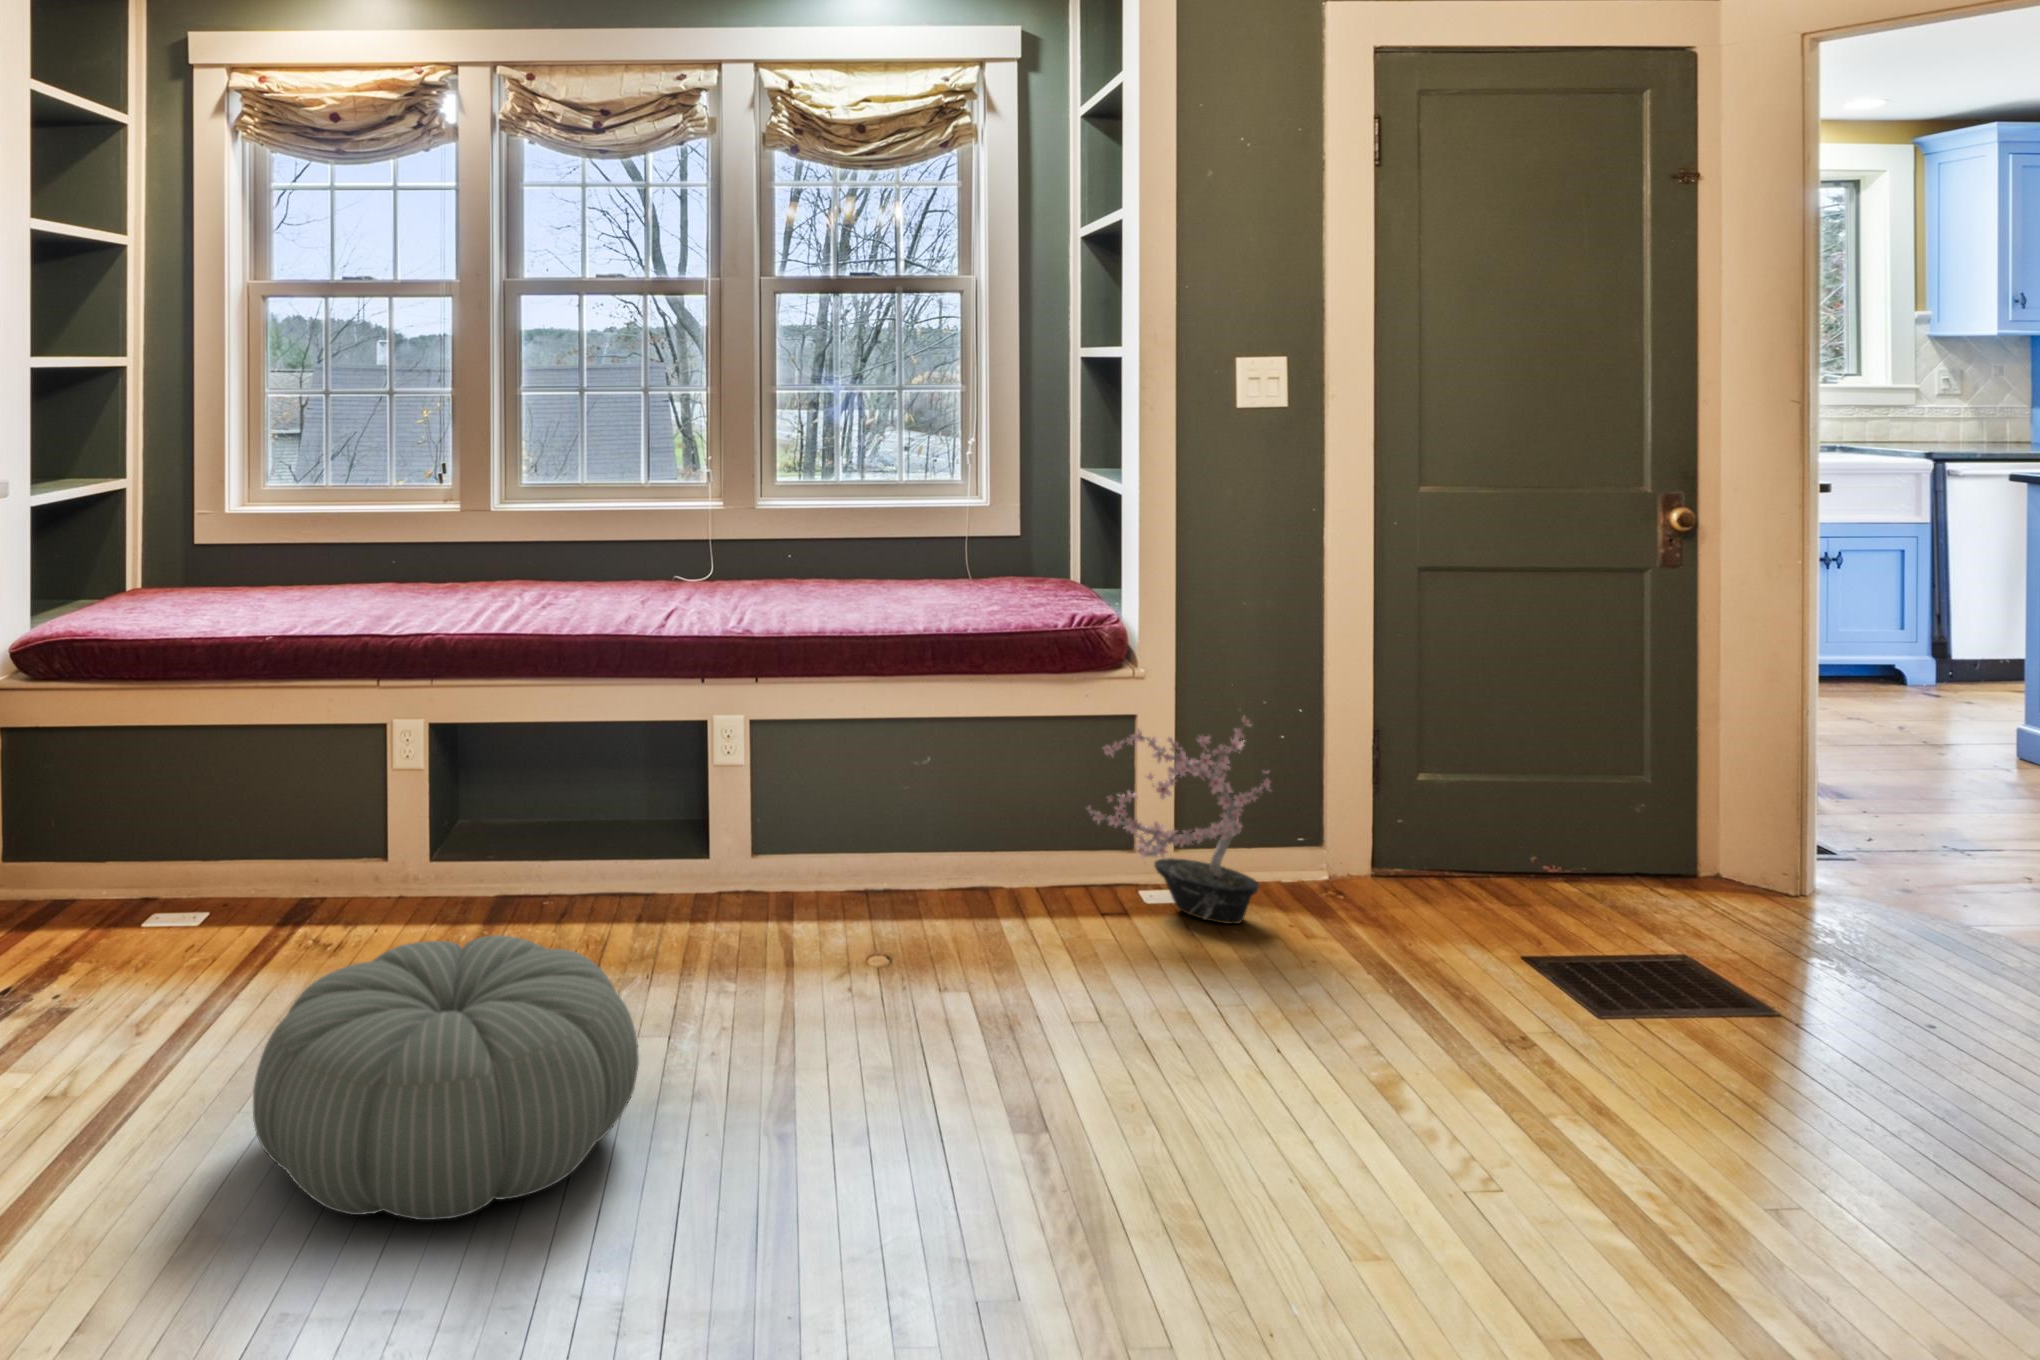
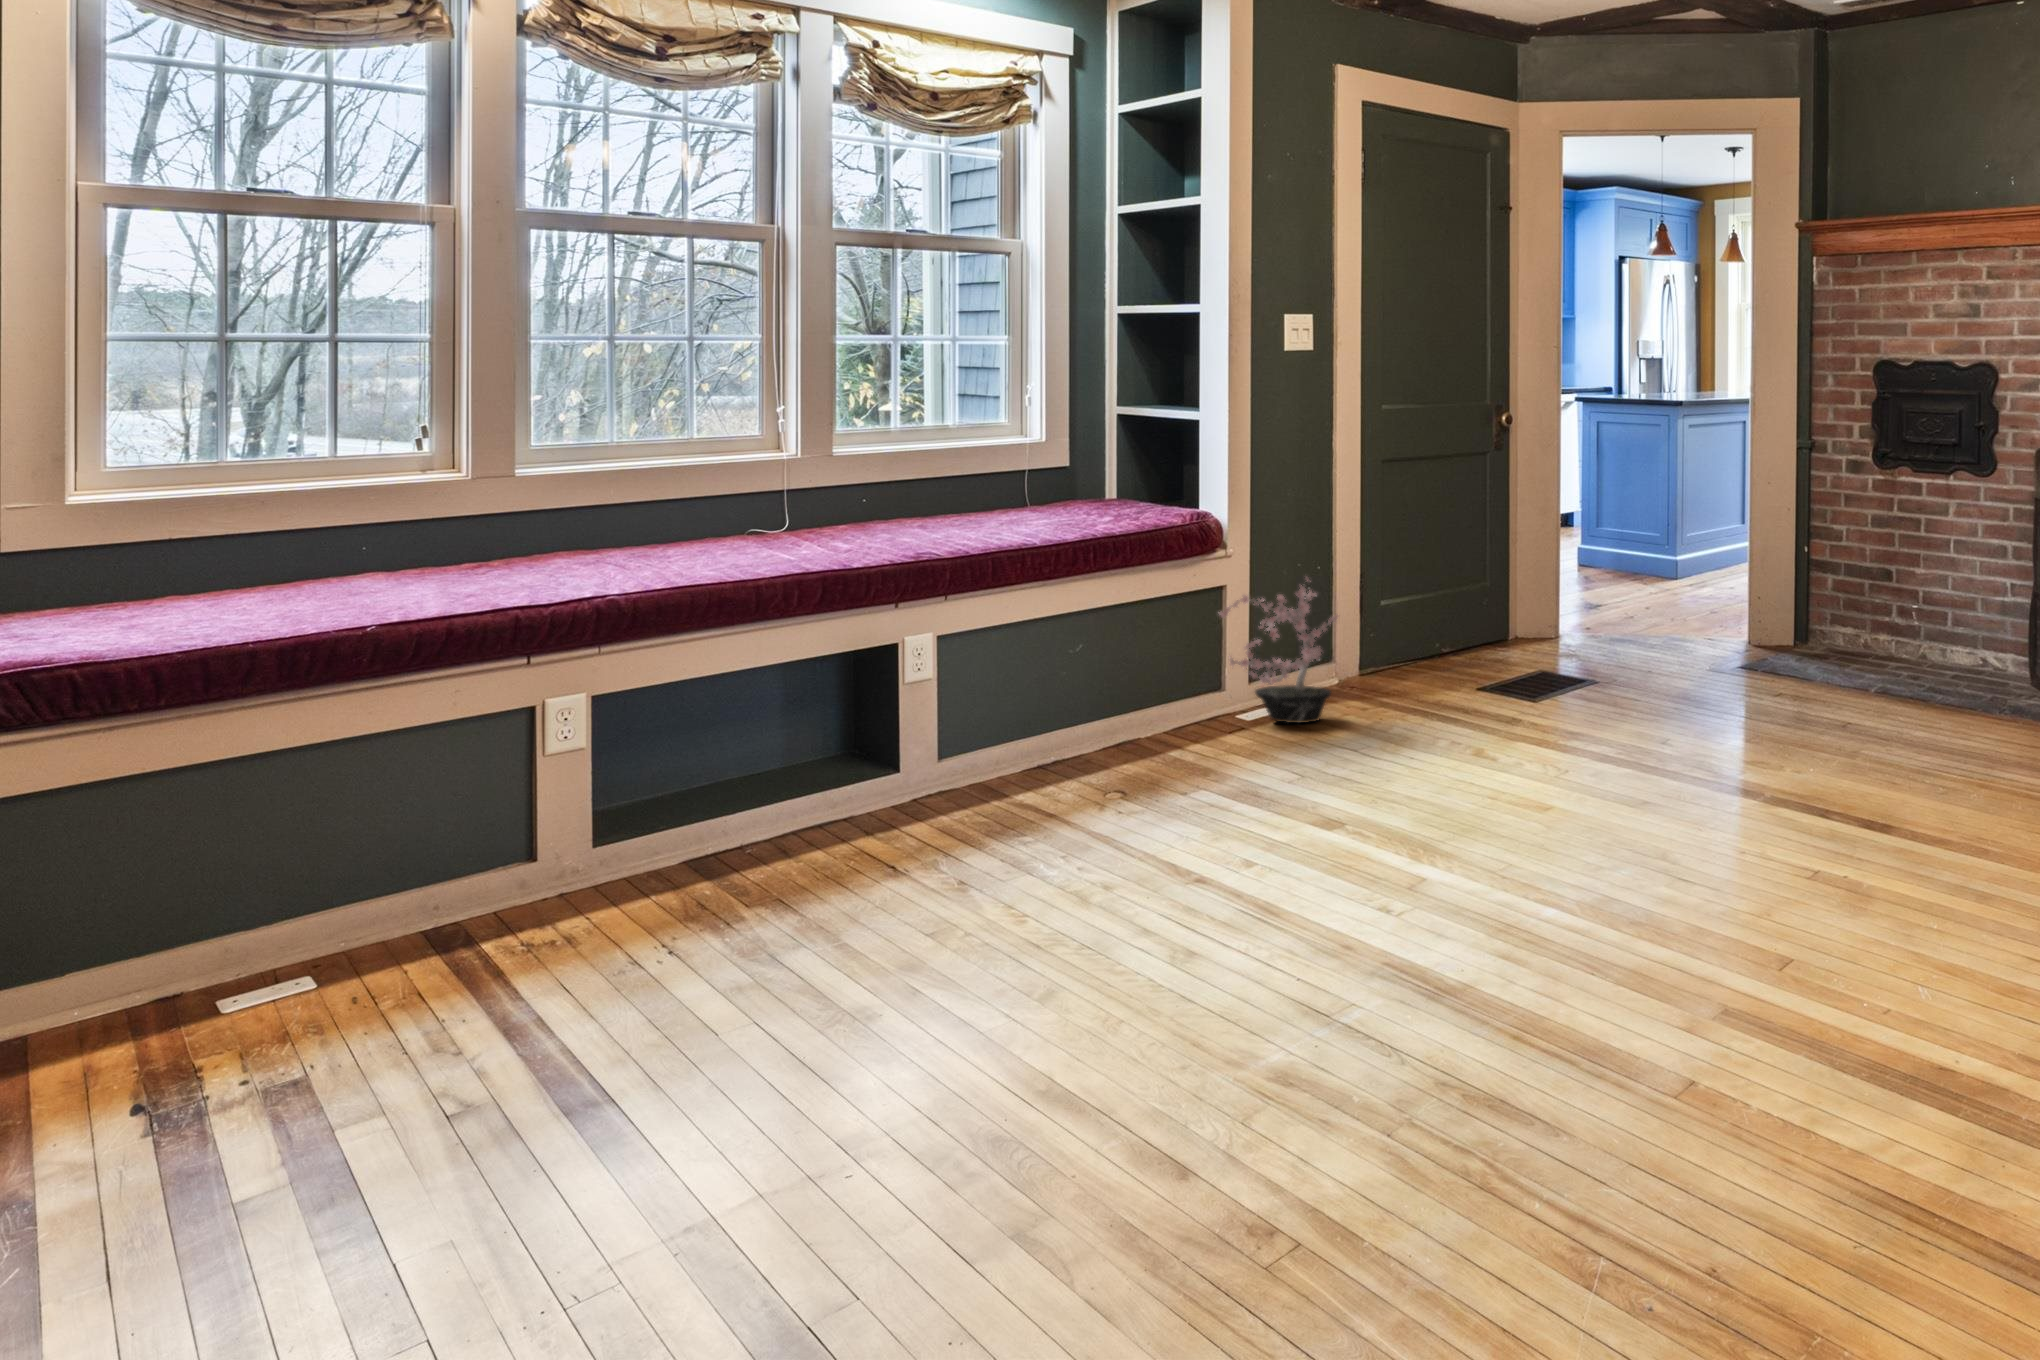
pouf: present [253,935,639,1220] -> none [817,816,1172,1056]

